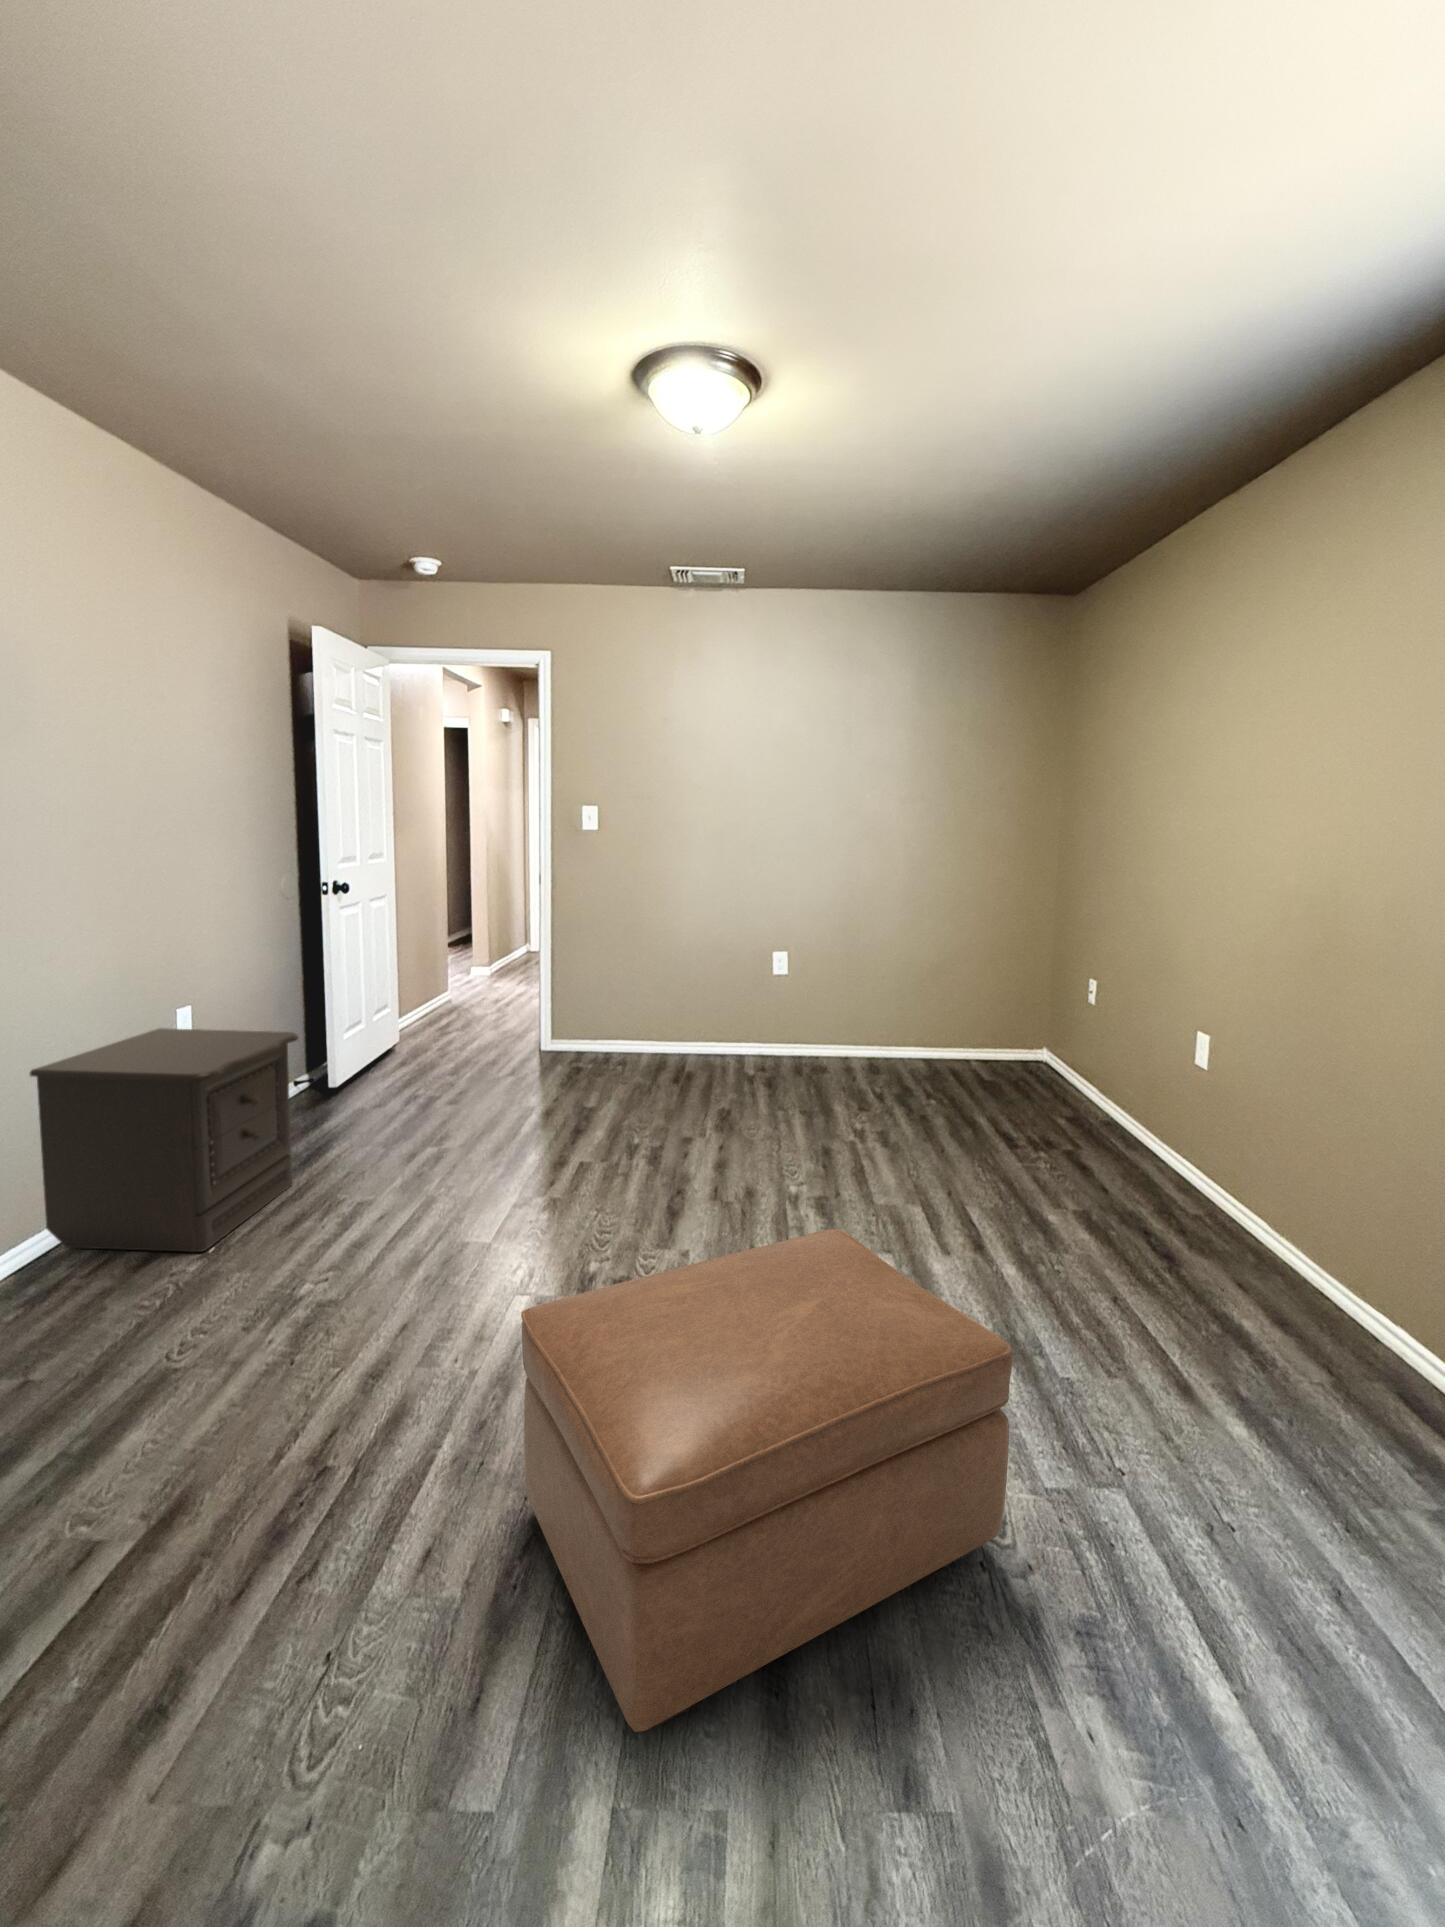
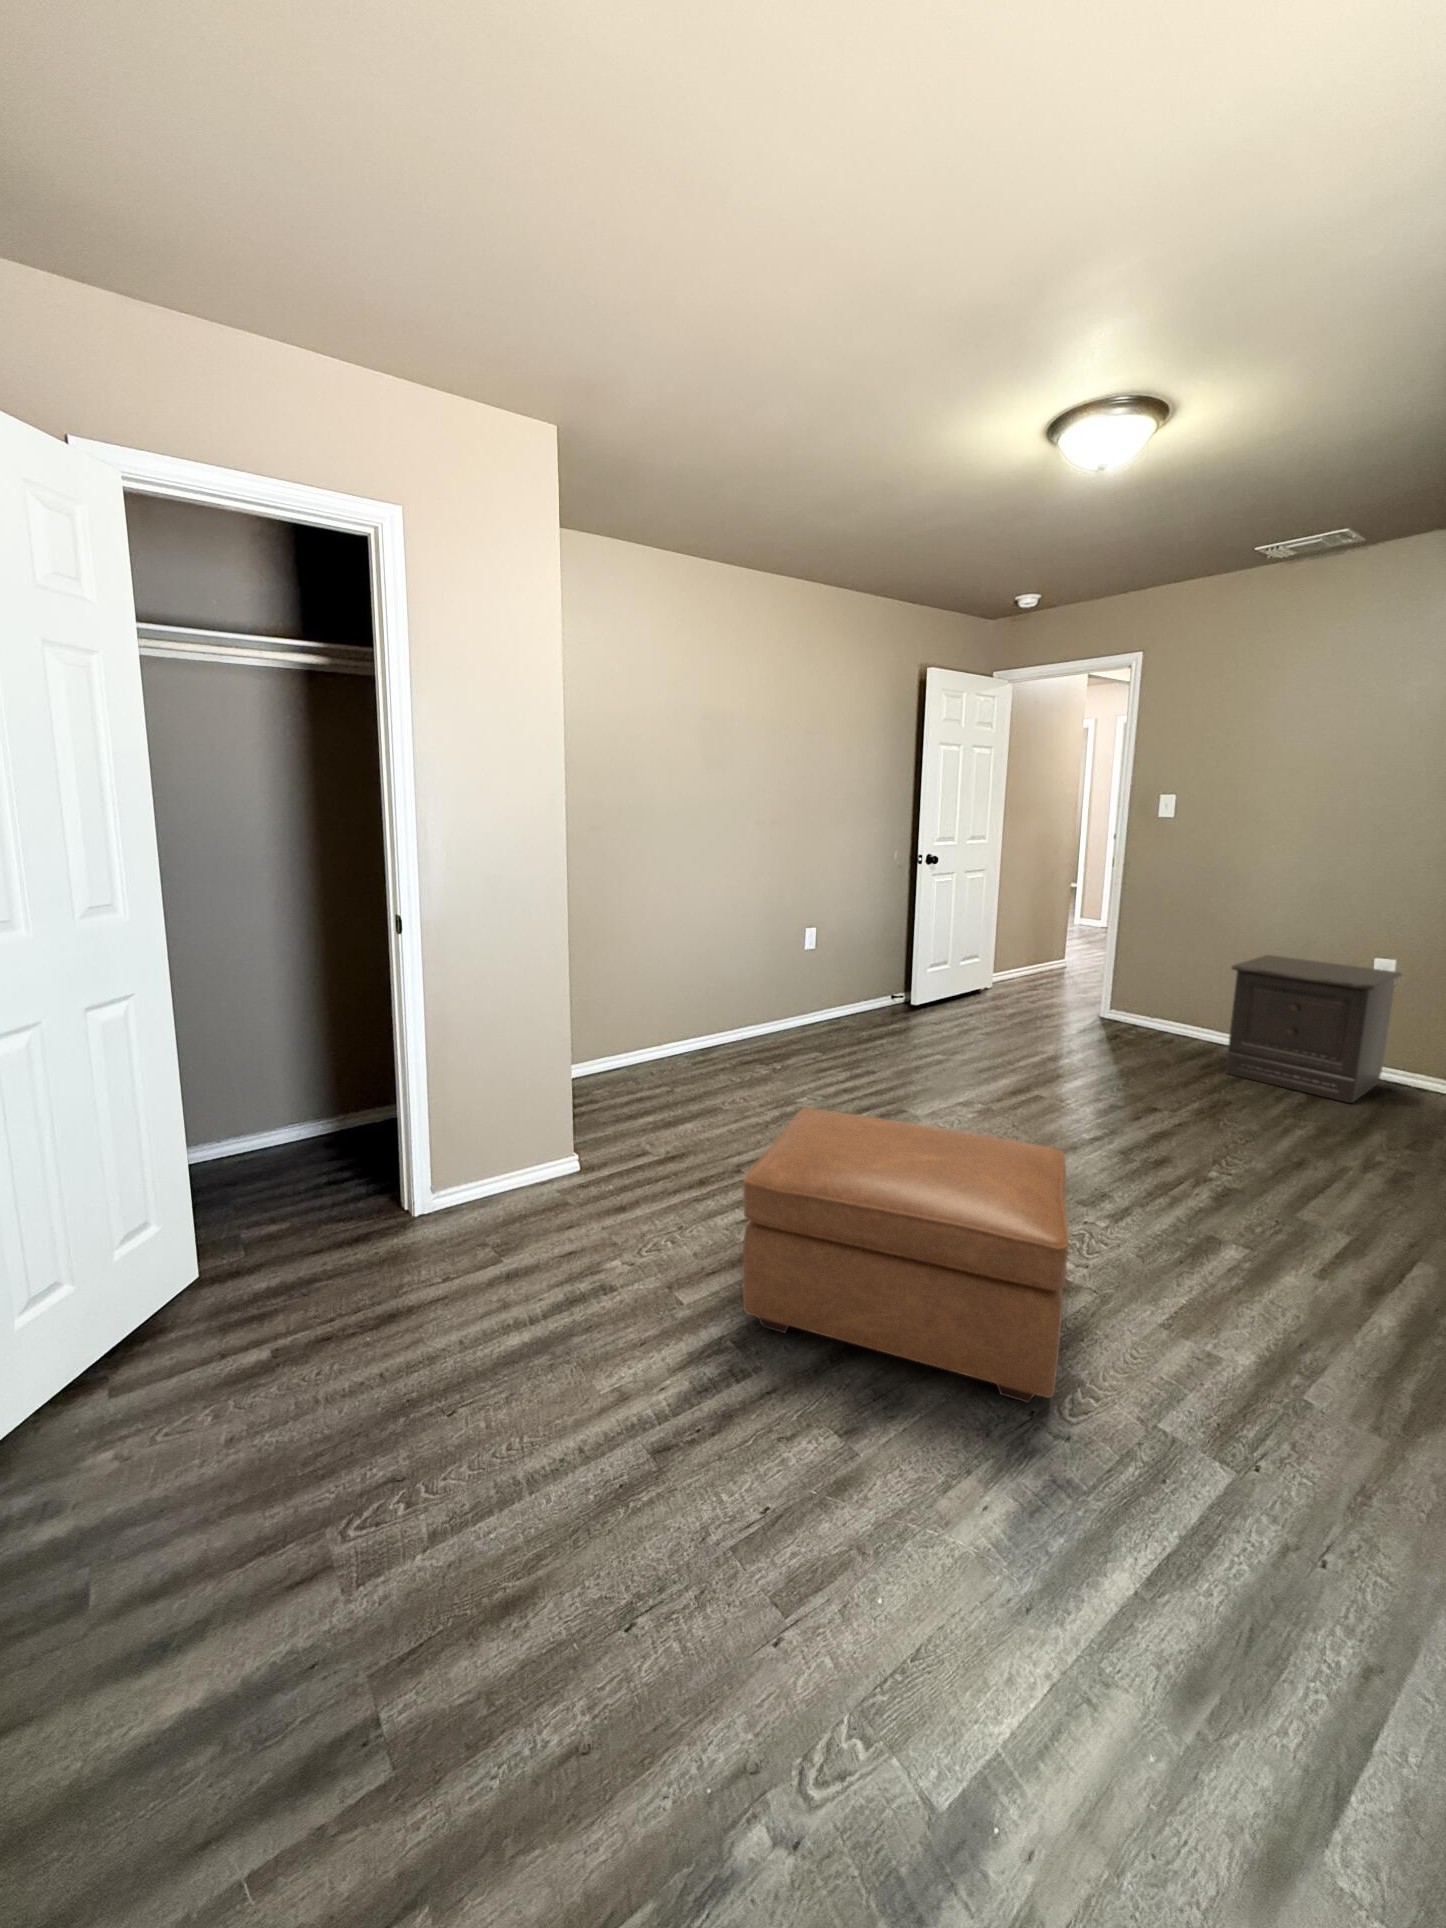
nightstand: present [30,1028,299,1252] -> present [1225,955,1402,1103]

